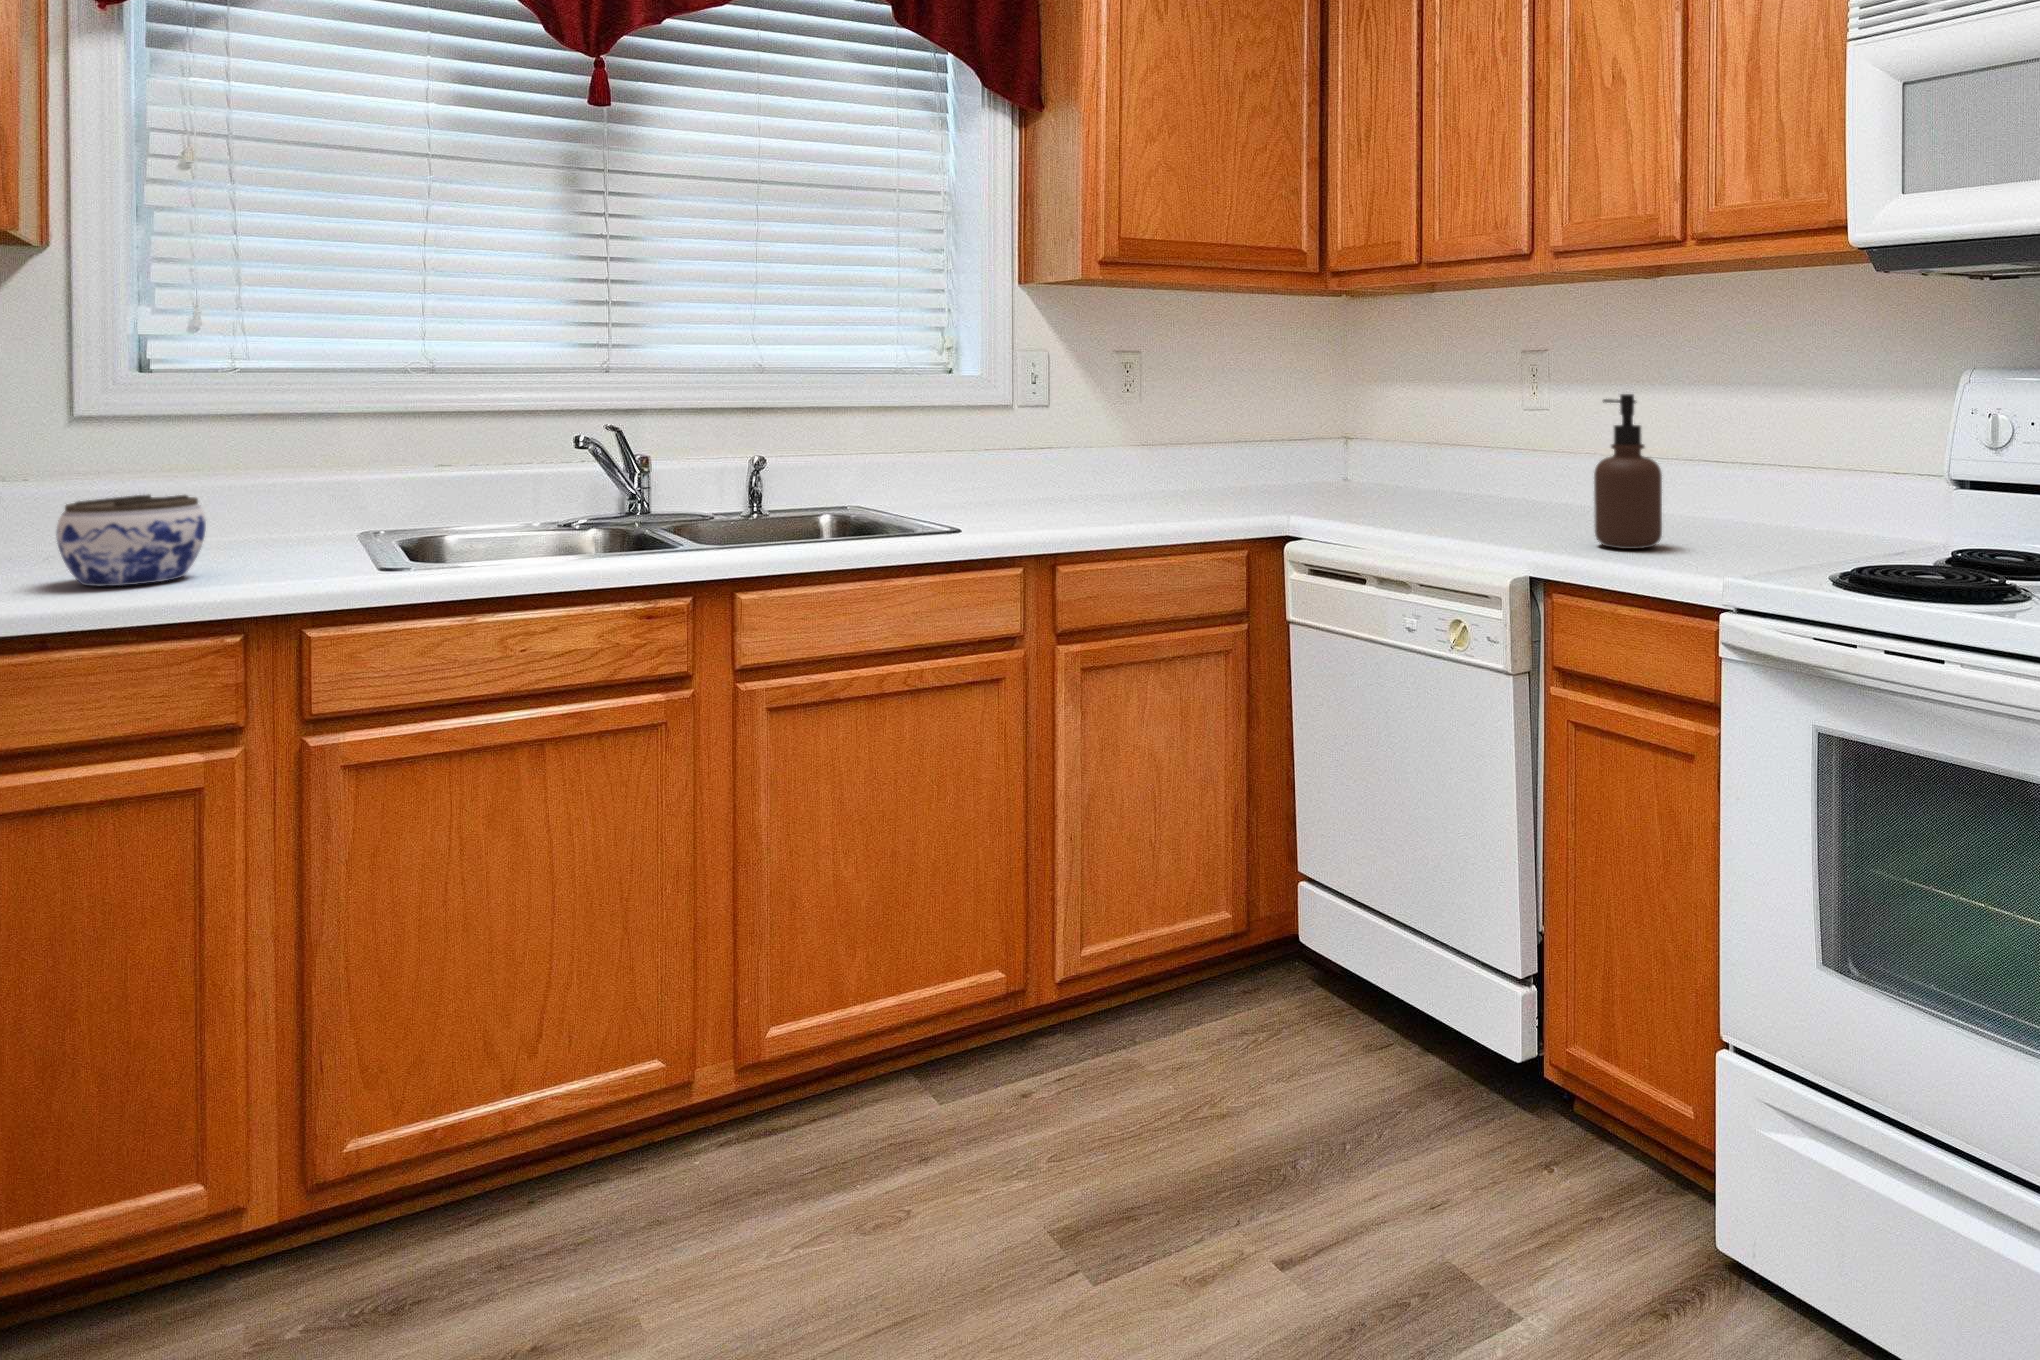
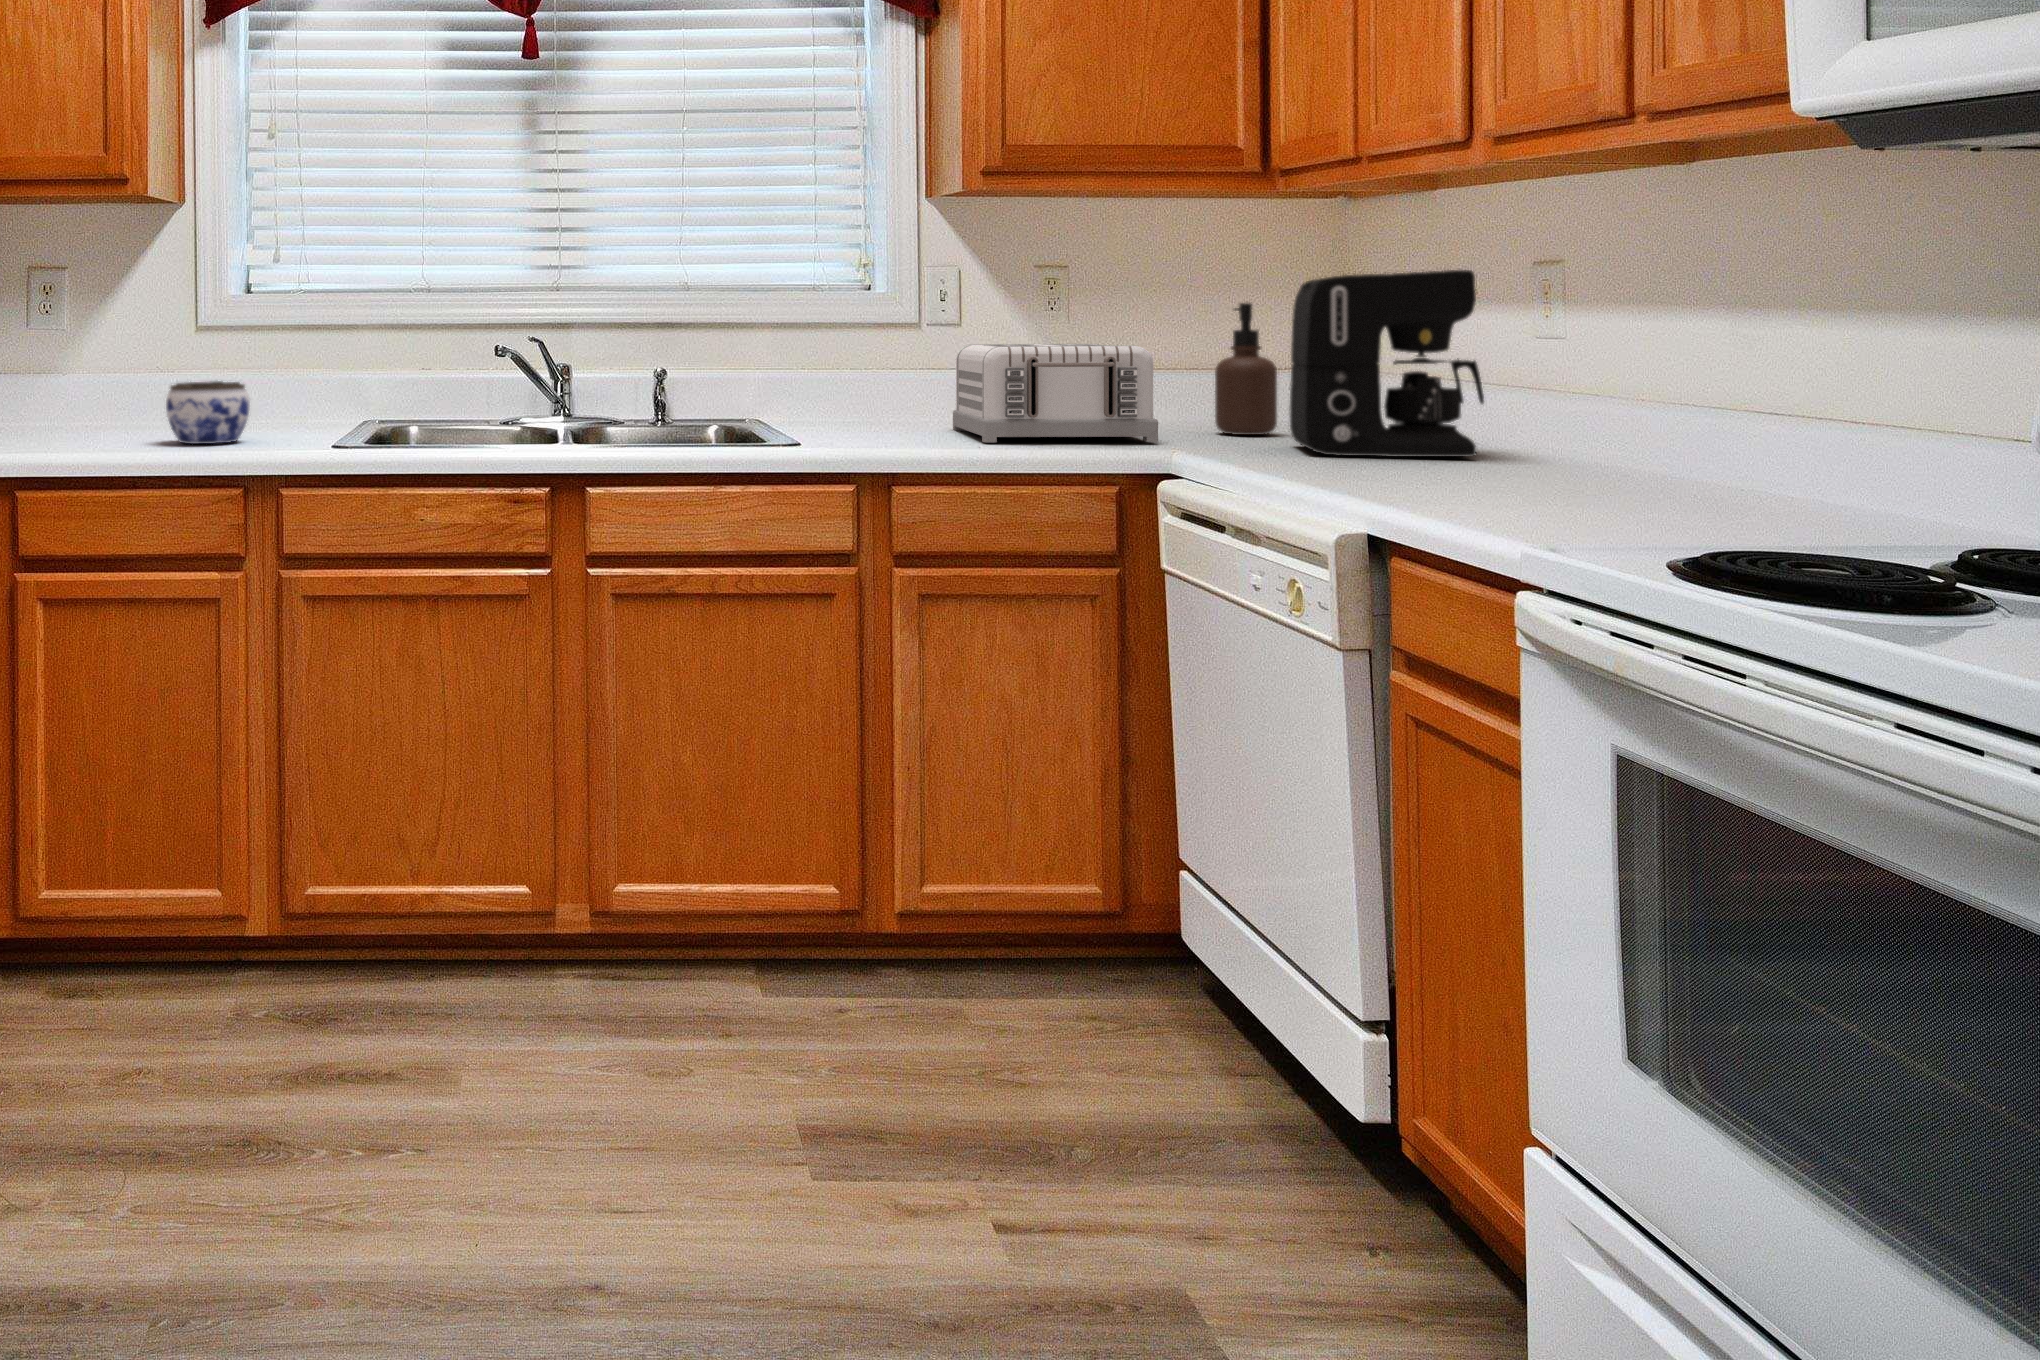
coffee maker: none [1348,358,1493,510] -> present [1289,270,1484,457]
soap dispenser: present [1594,394,1662,549] -> present [1215,303,1277,435]
toaster: none [1050,416,1251,514] -> present [953,344,1158,442]

